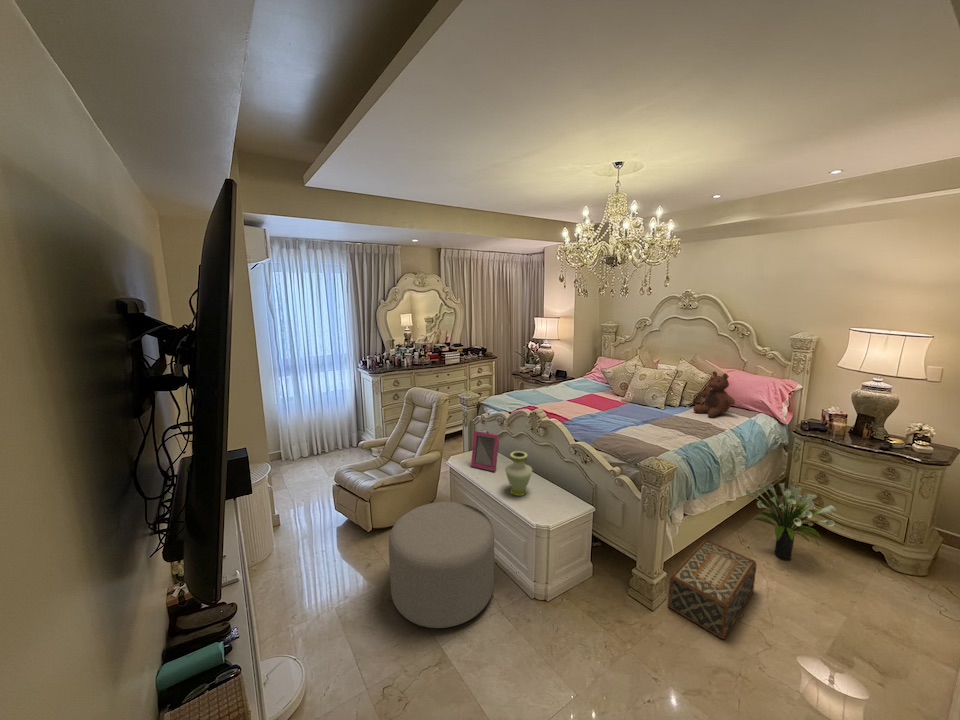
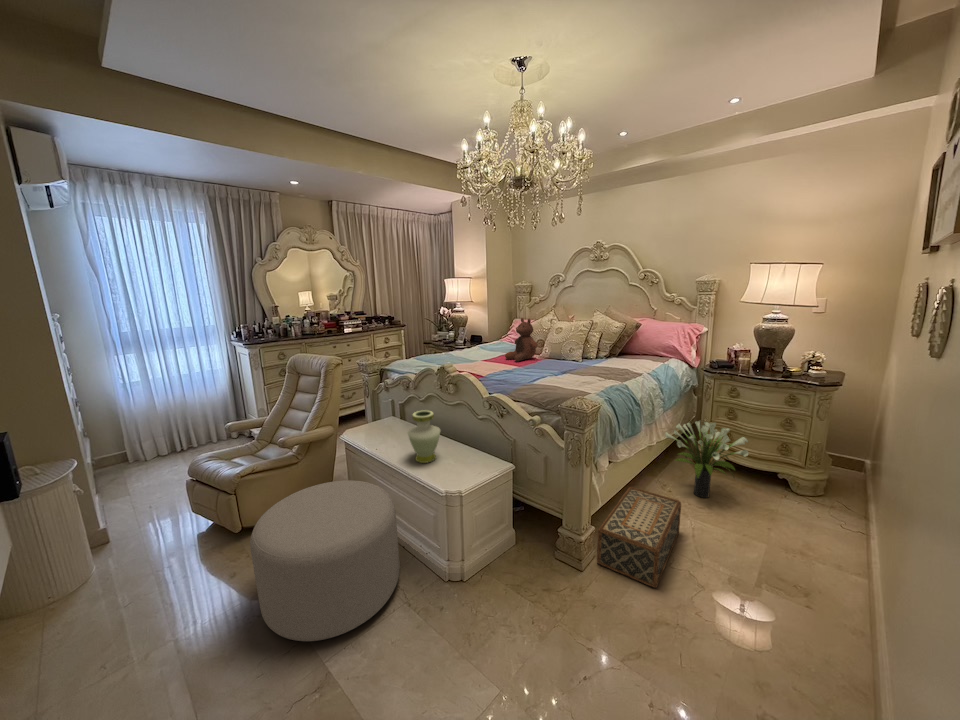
stuffed bear: present [693,371,735,417] -> present [505,318,538,361]
picture frame: present [471,431,499,471] -> none [369,395,402,440]

